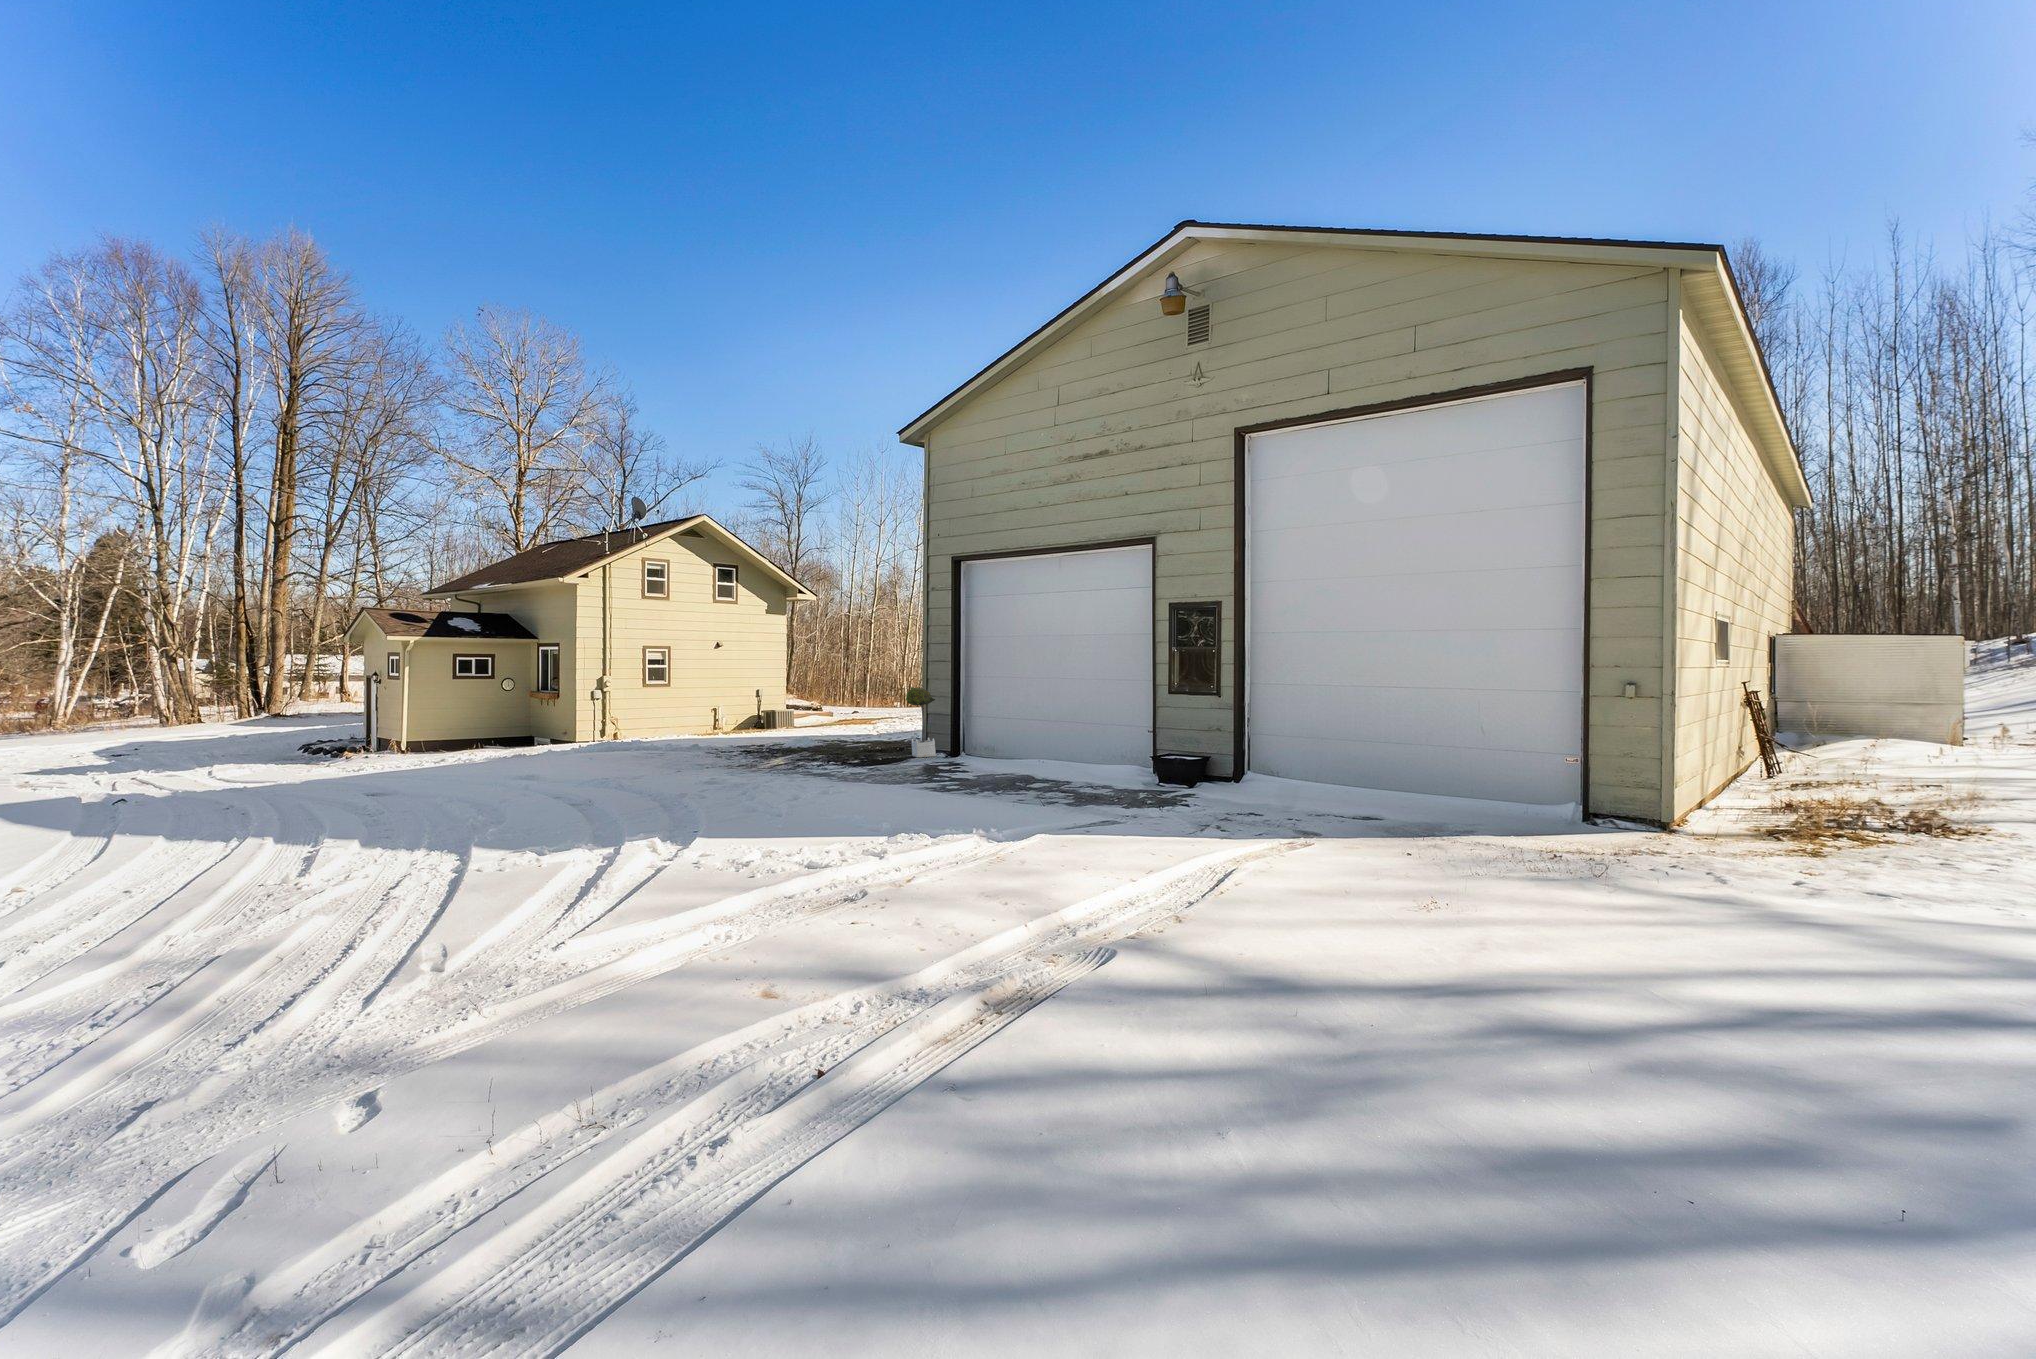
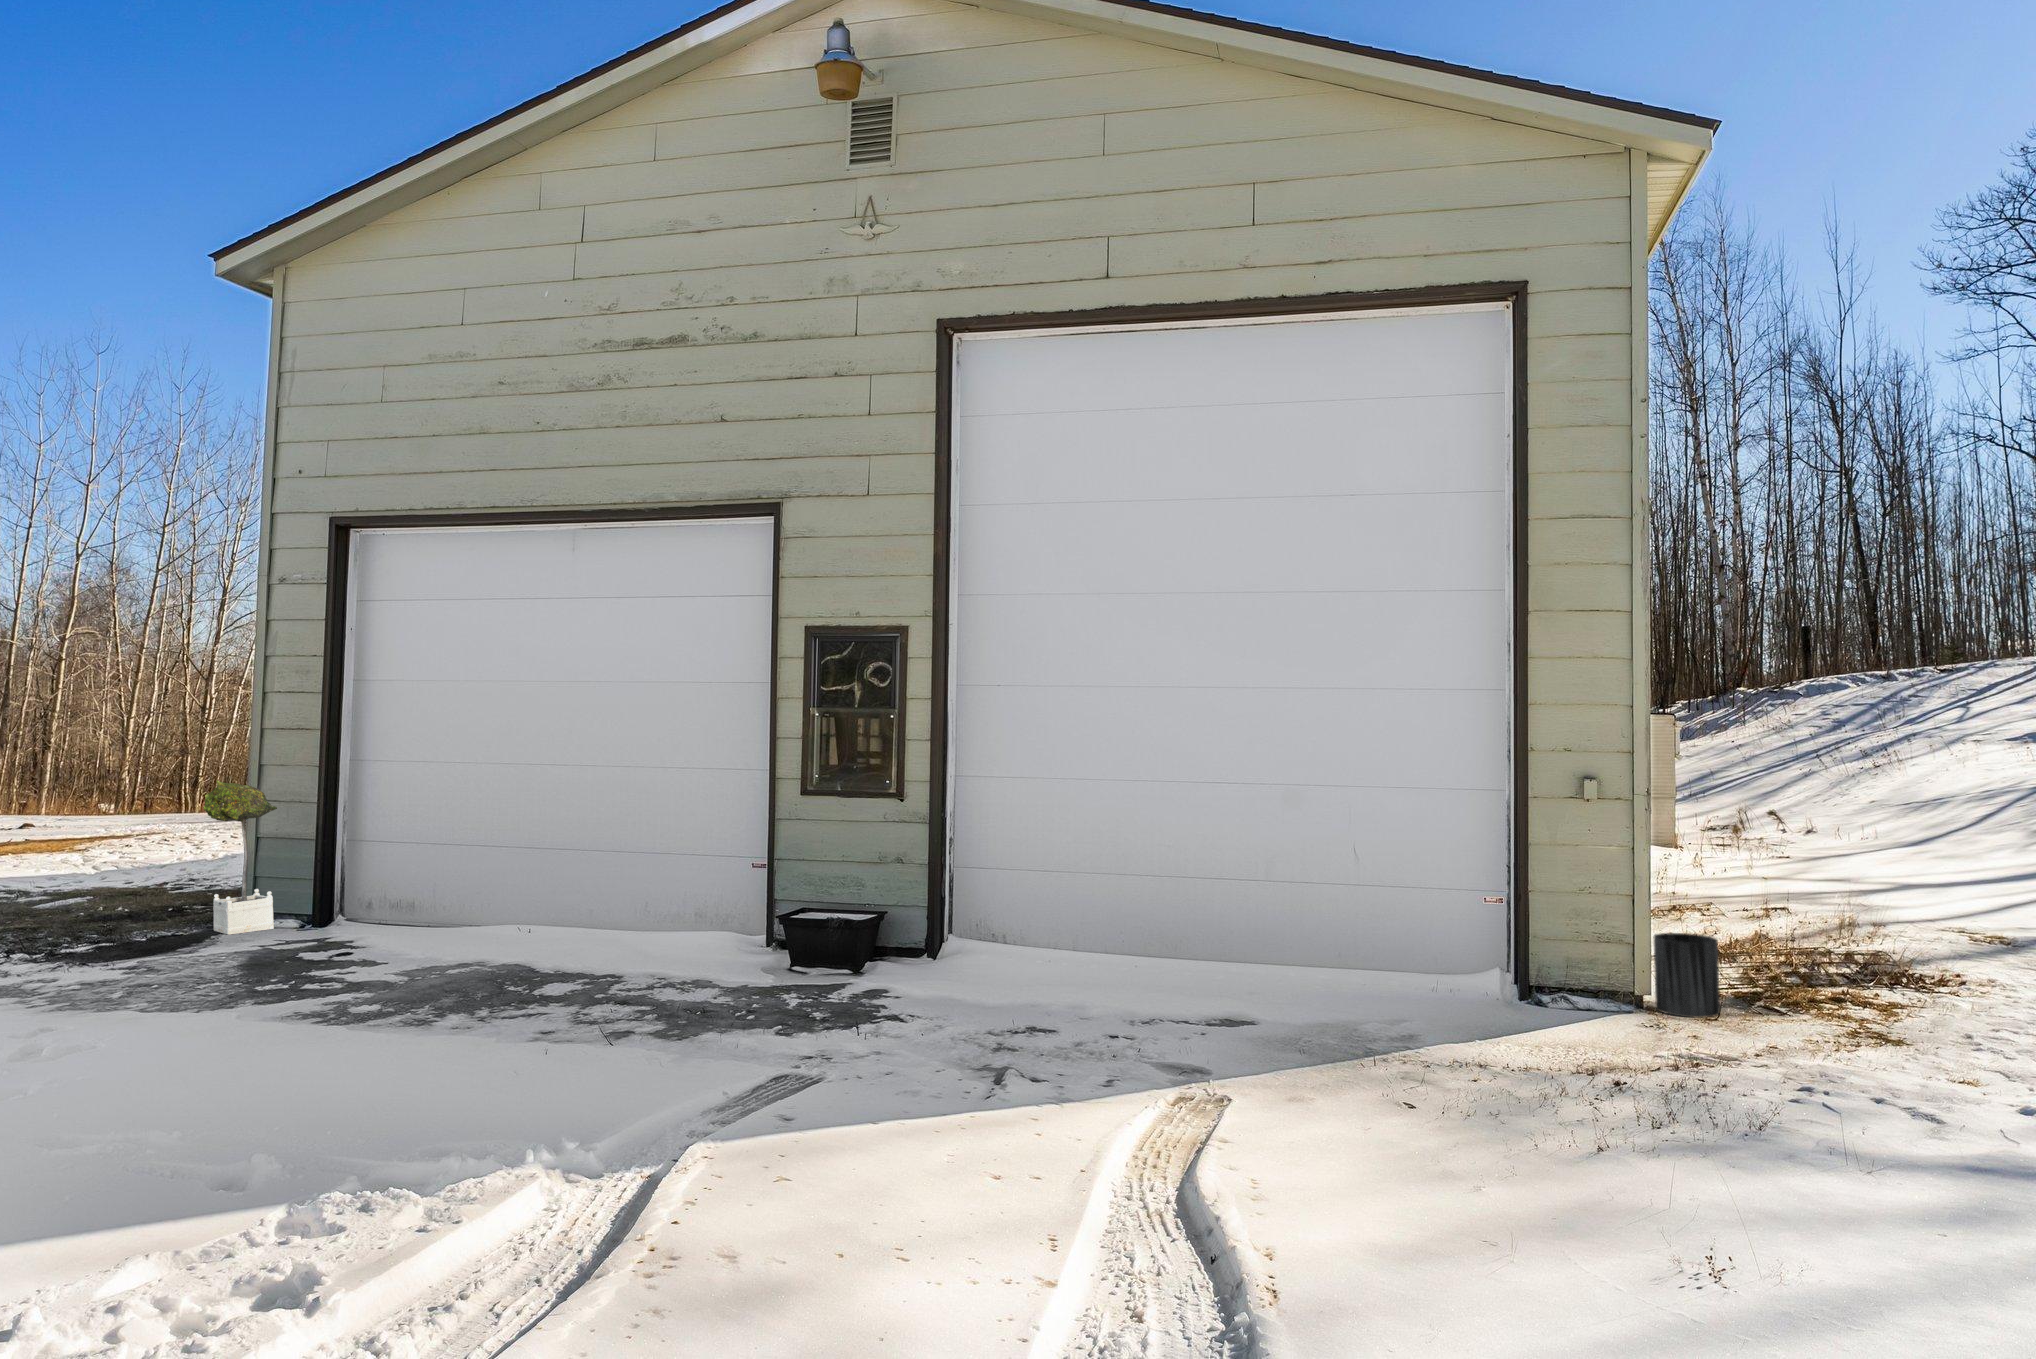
trash can: none [1685,784,1733,838] -> present [1653,933,1720,1018]

